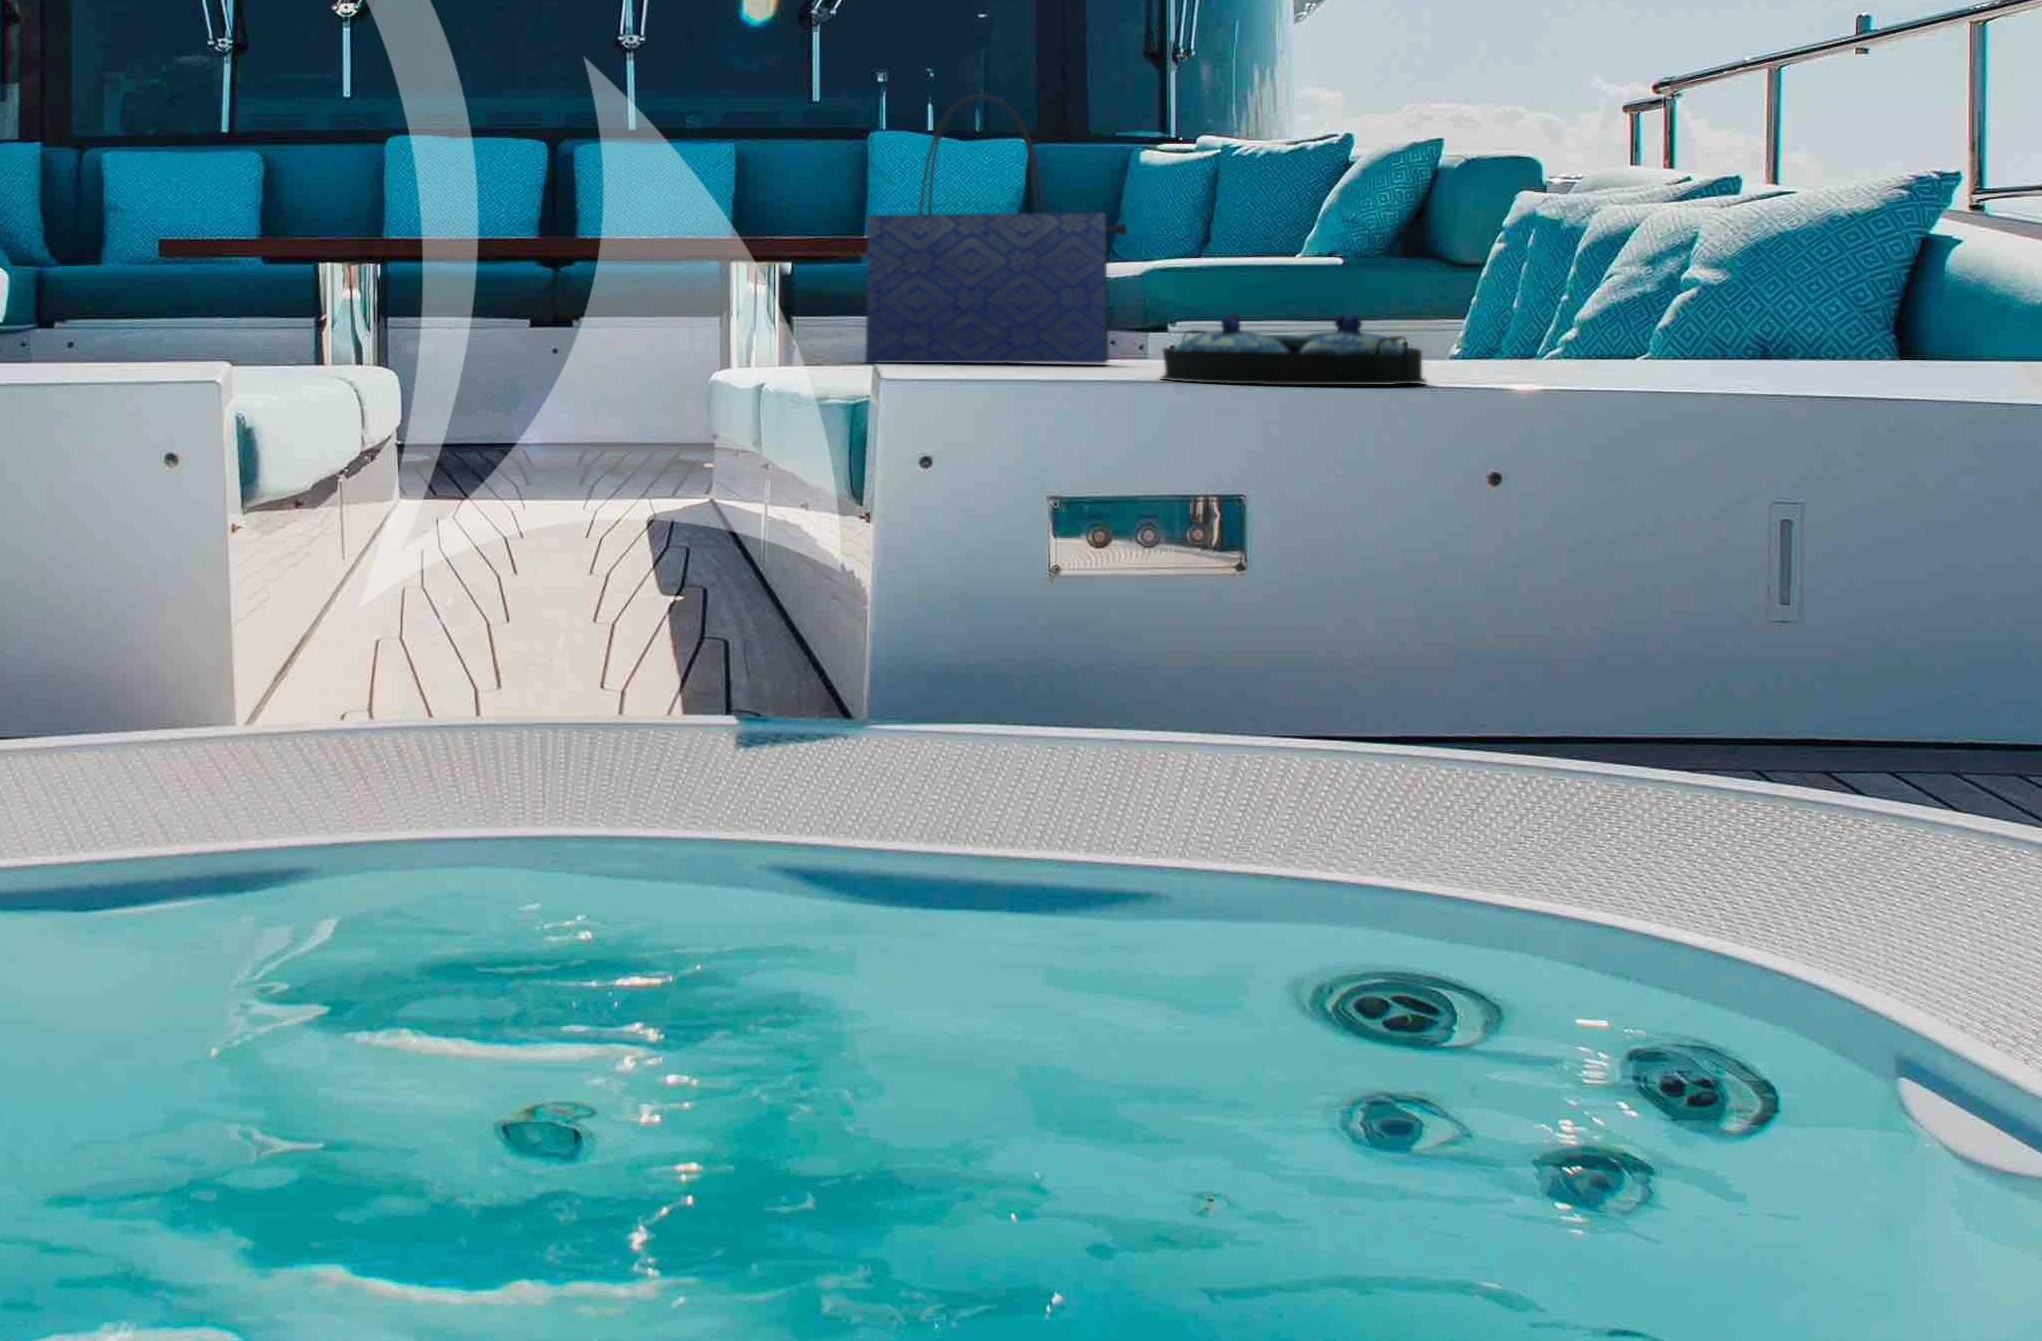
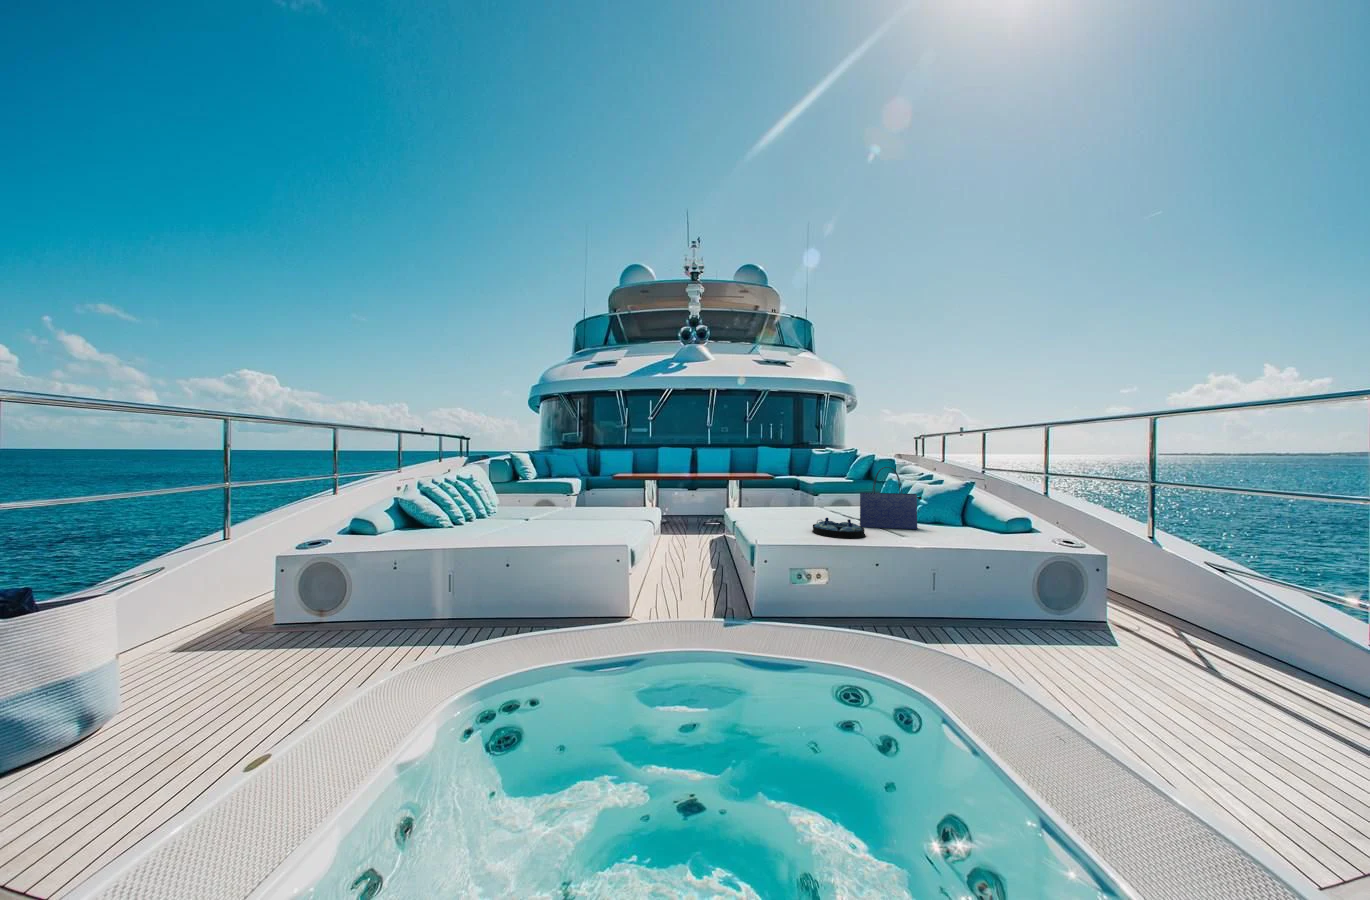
tote bag: present [865,95,1126,364] -> present [860,467,921,529]

